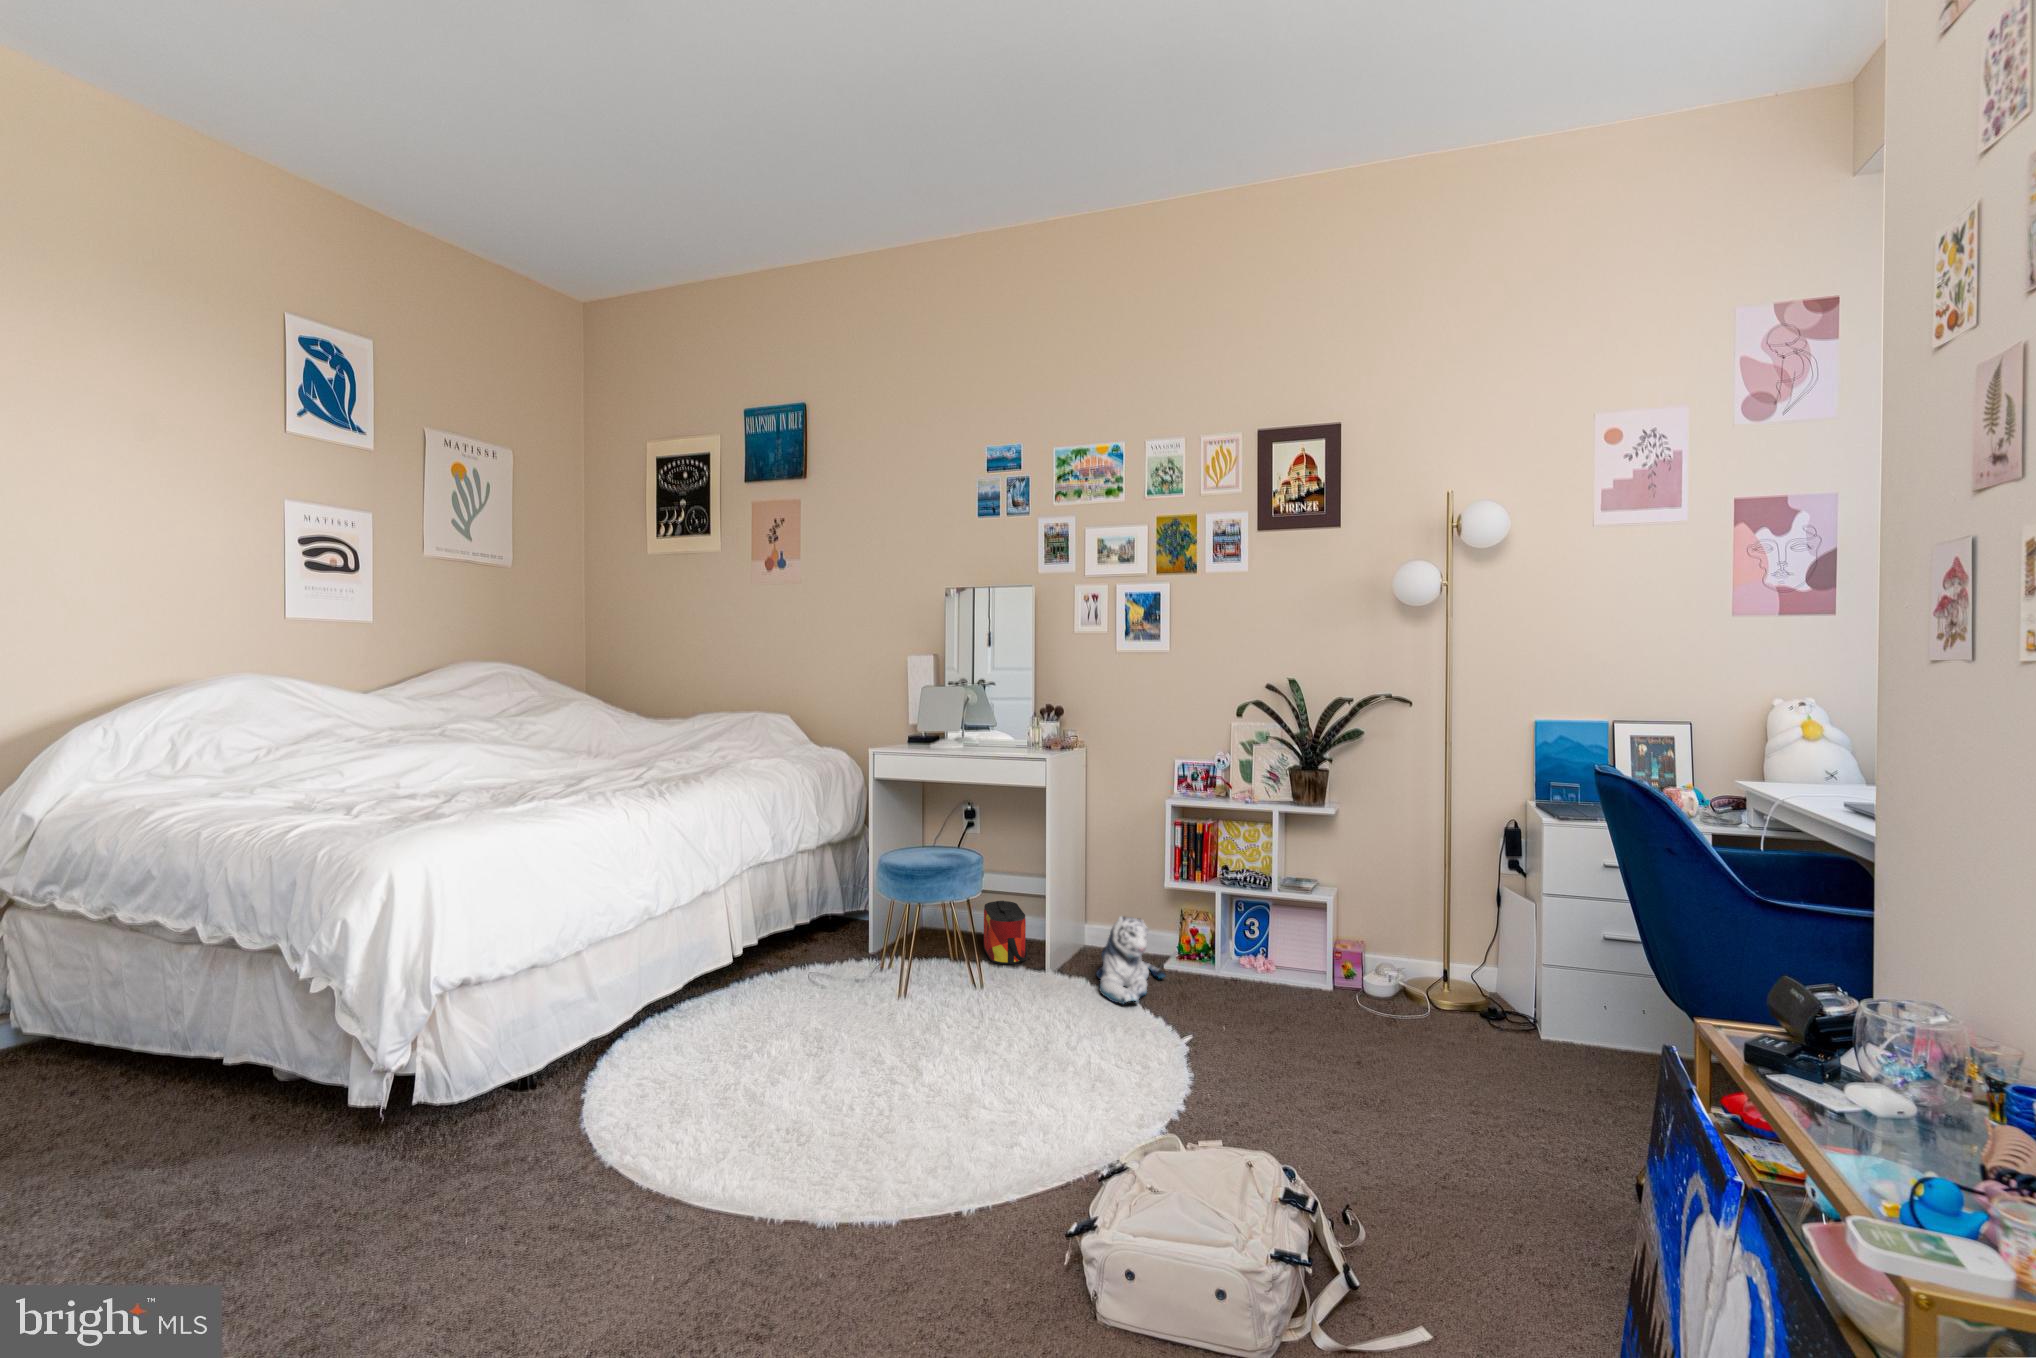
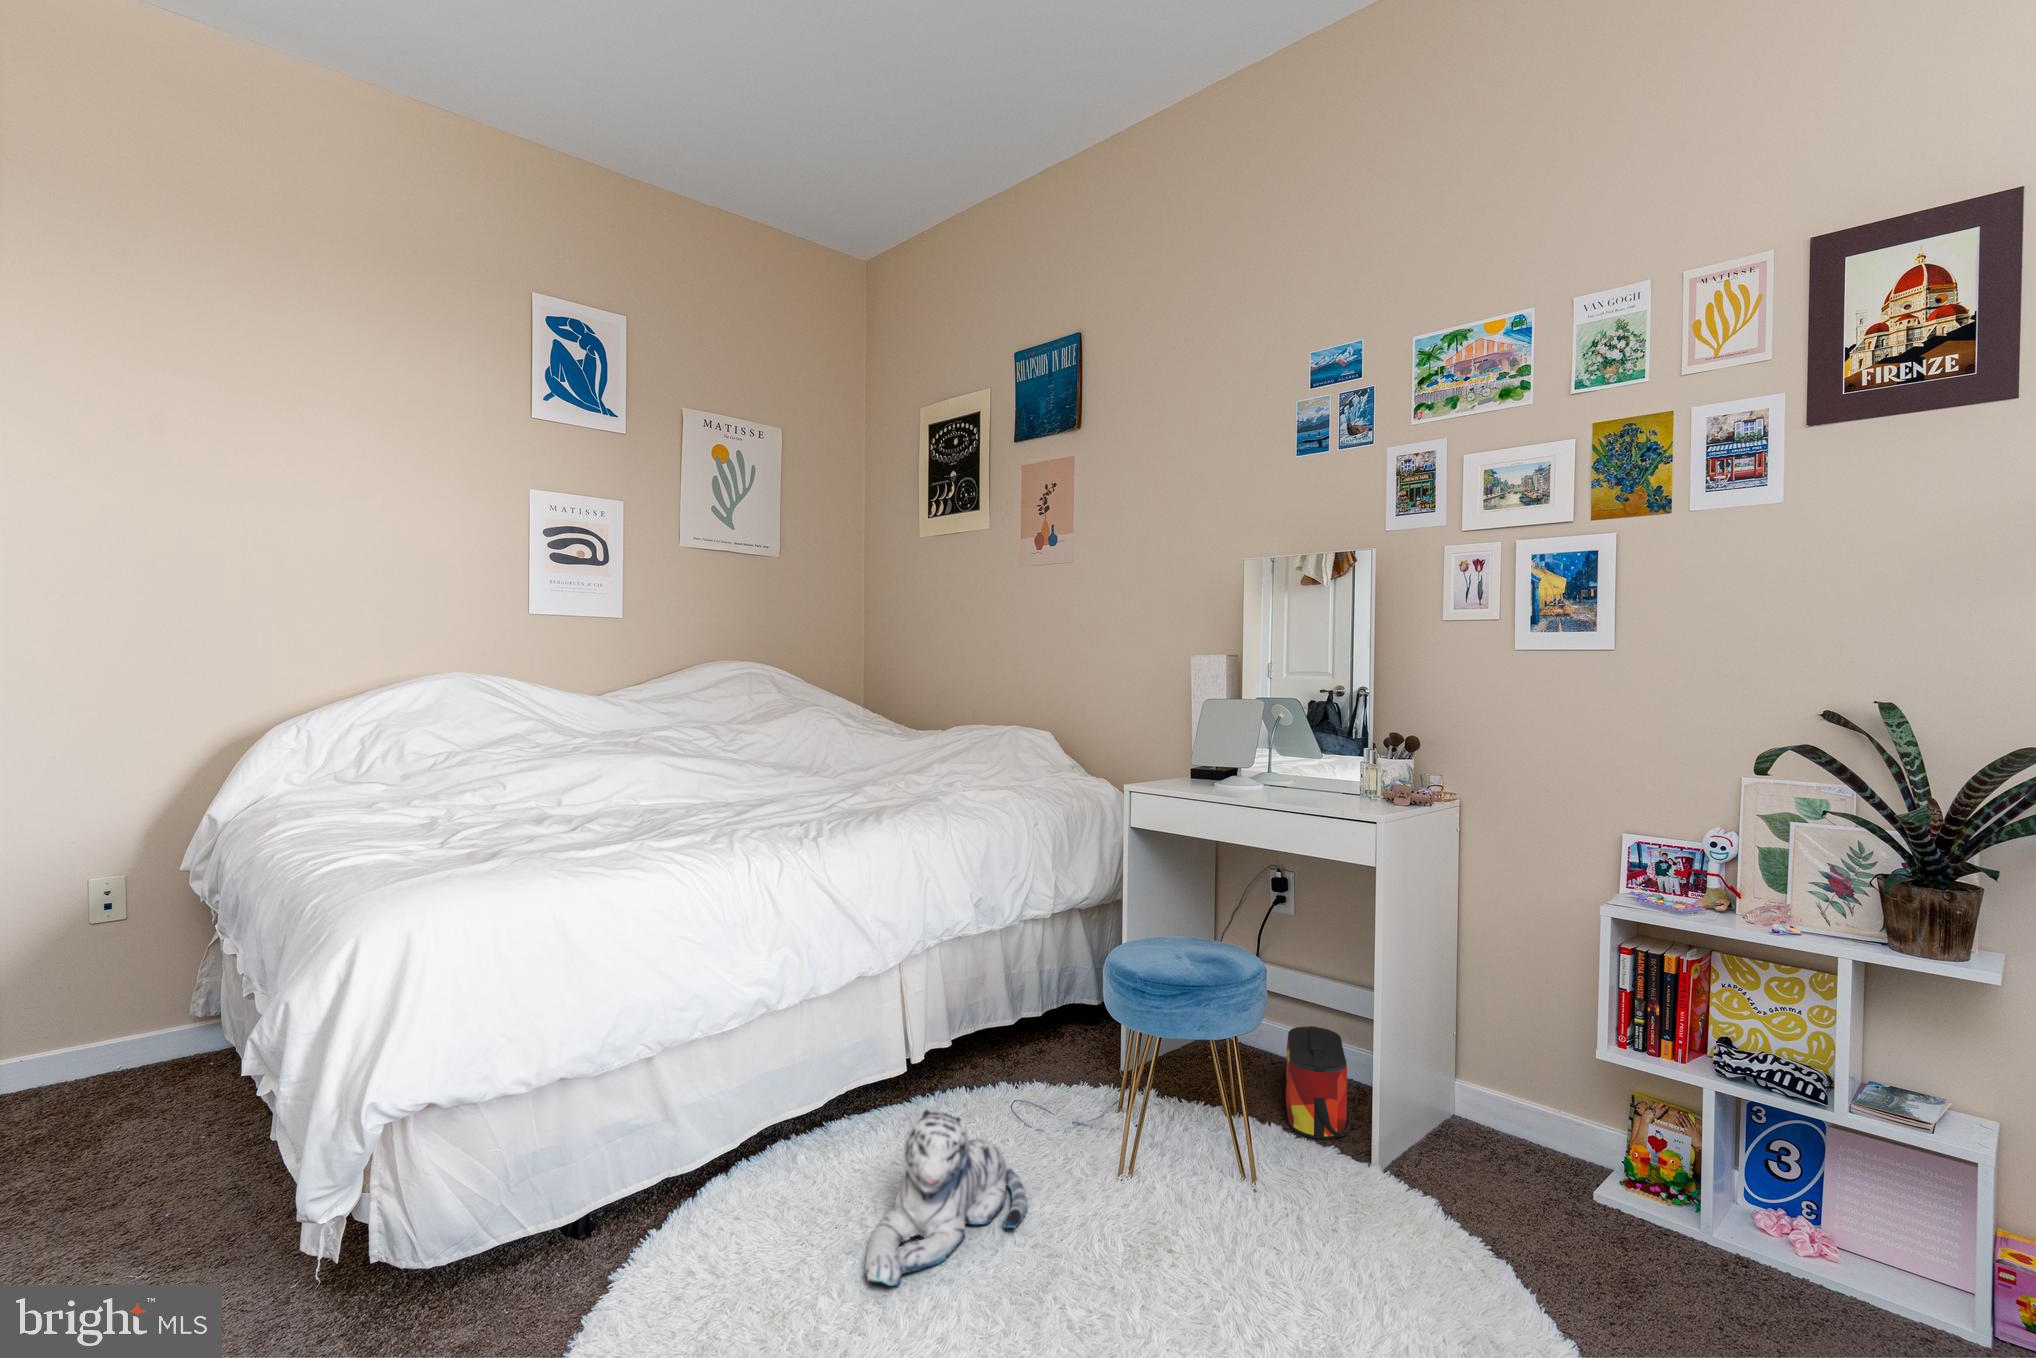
plush toy: present [1096,916,1165,1004] -> present [865,1109,1027,1286]

